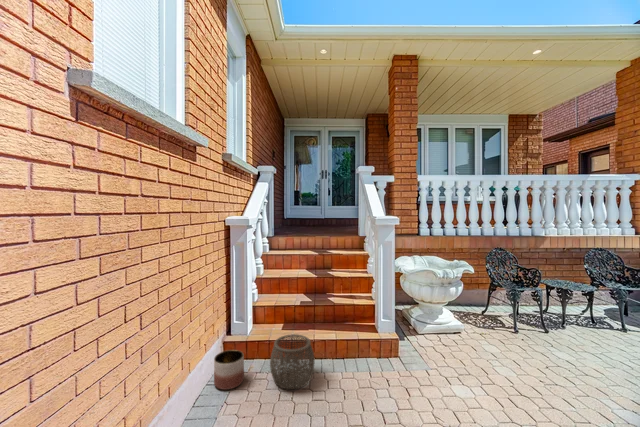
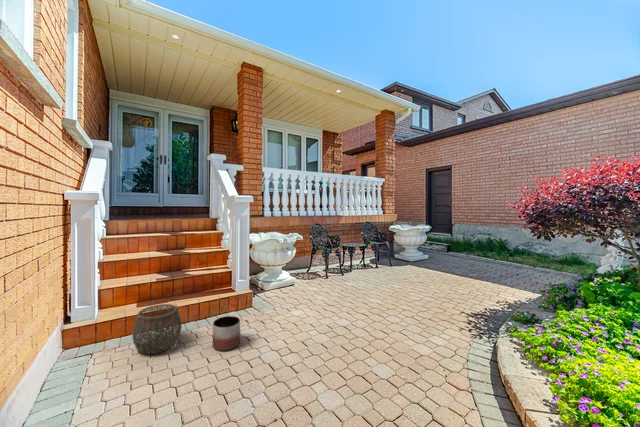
planter: present [214,350,244,390] -> present [213,316,240,351]

